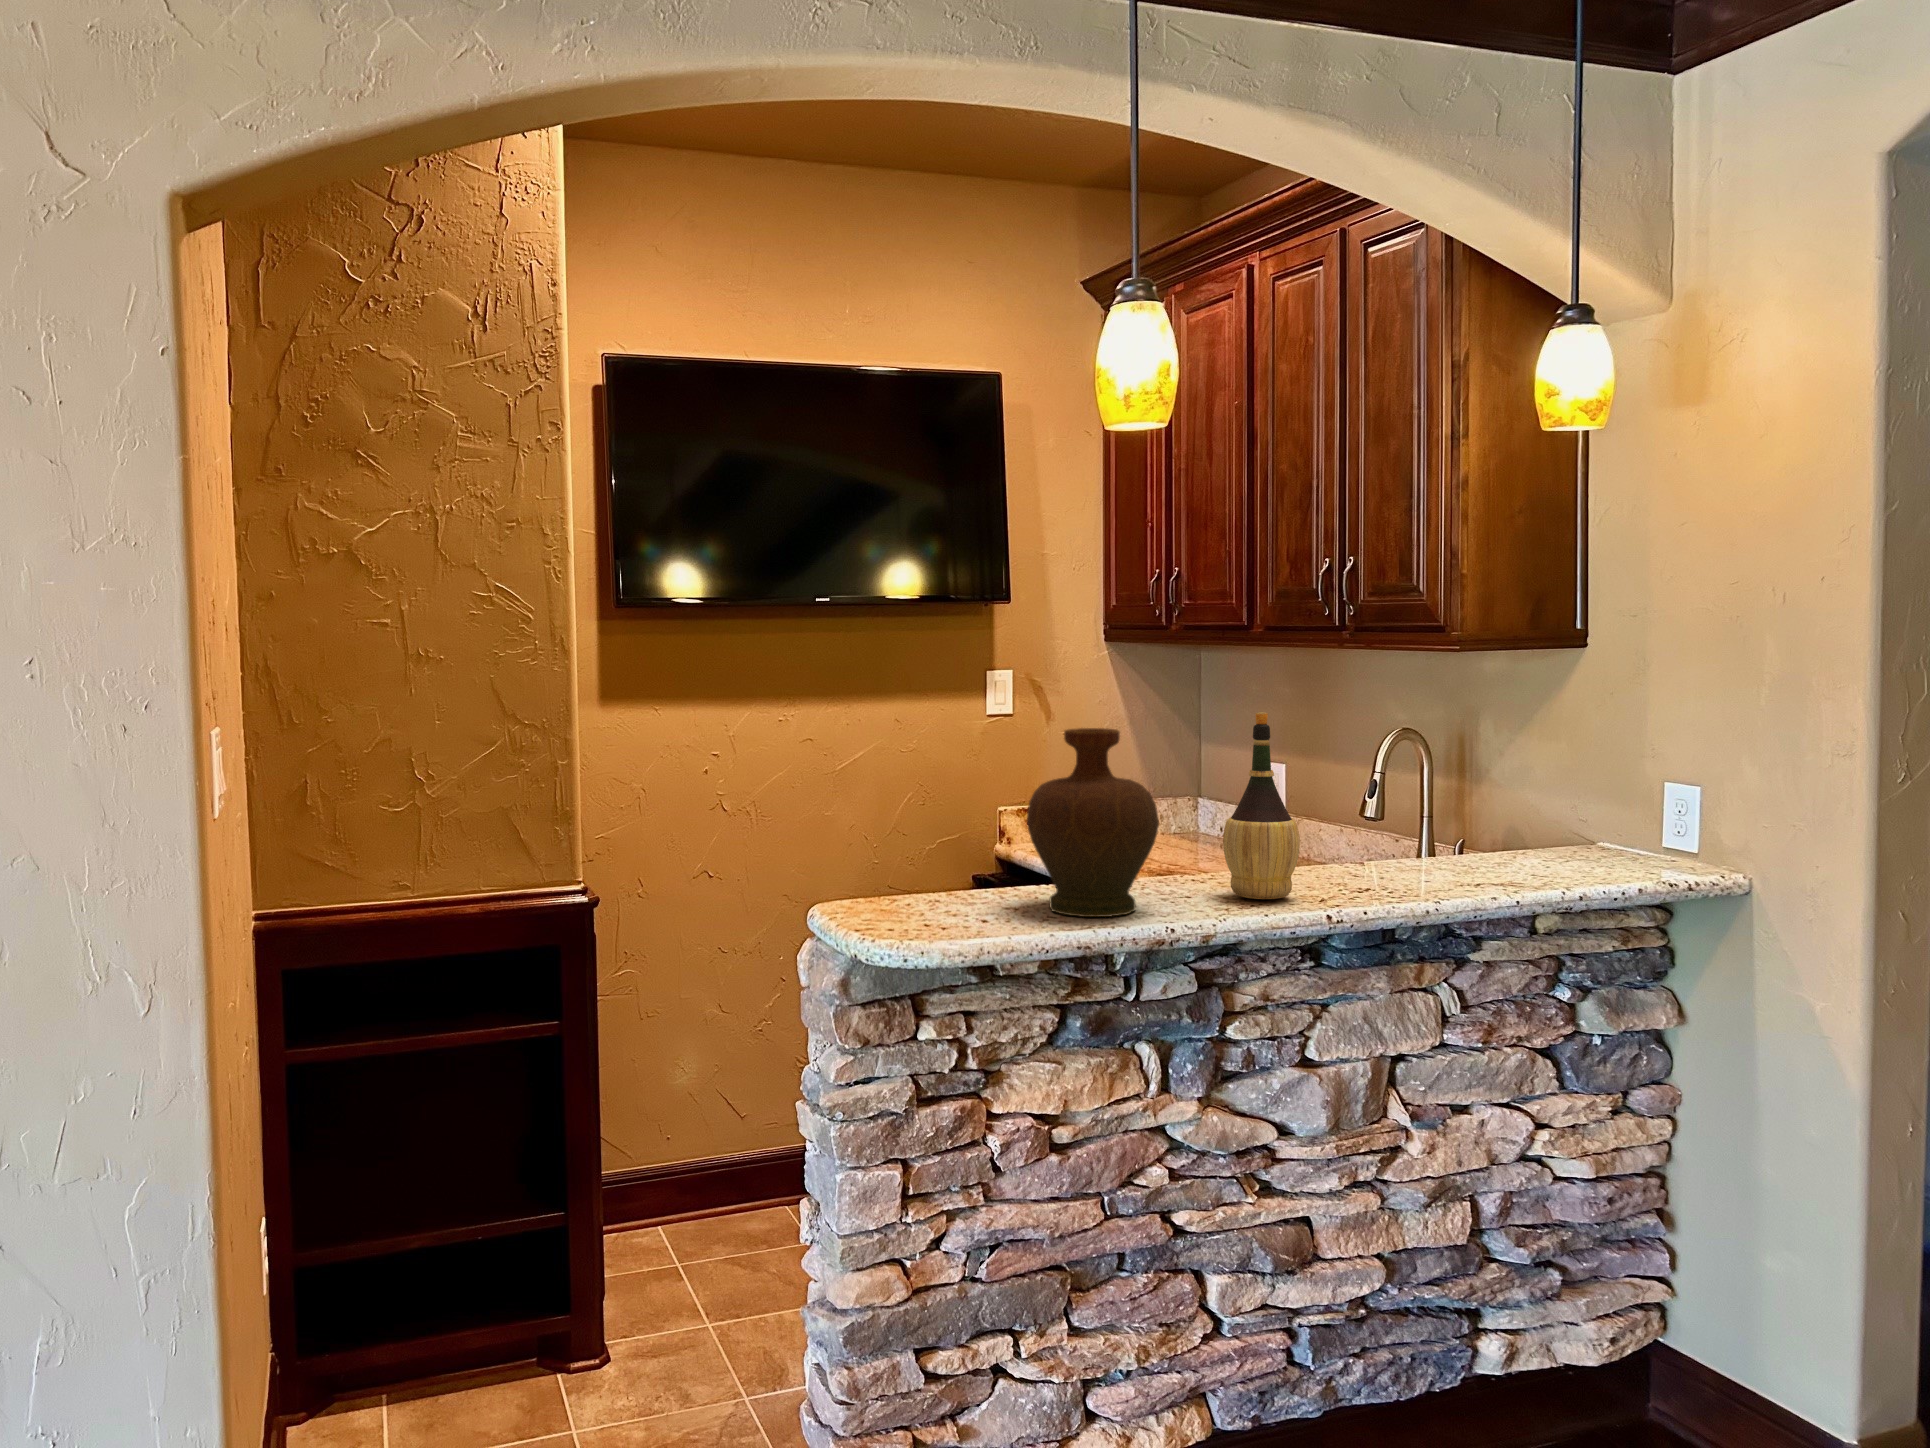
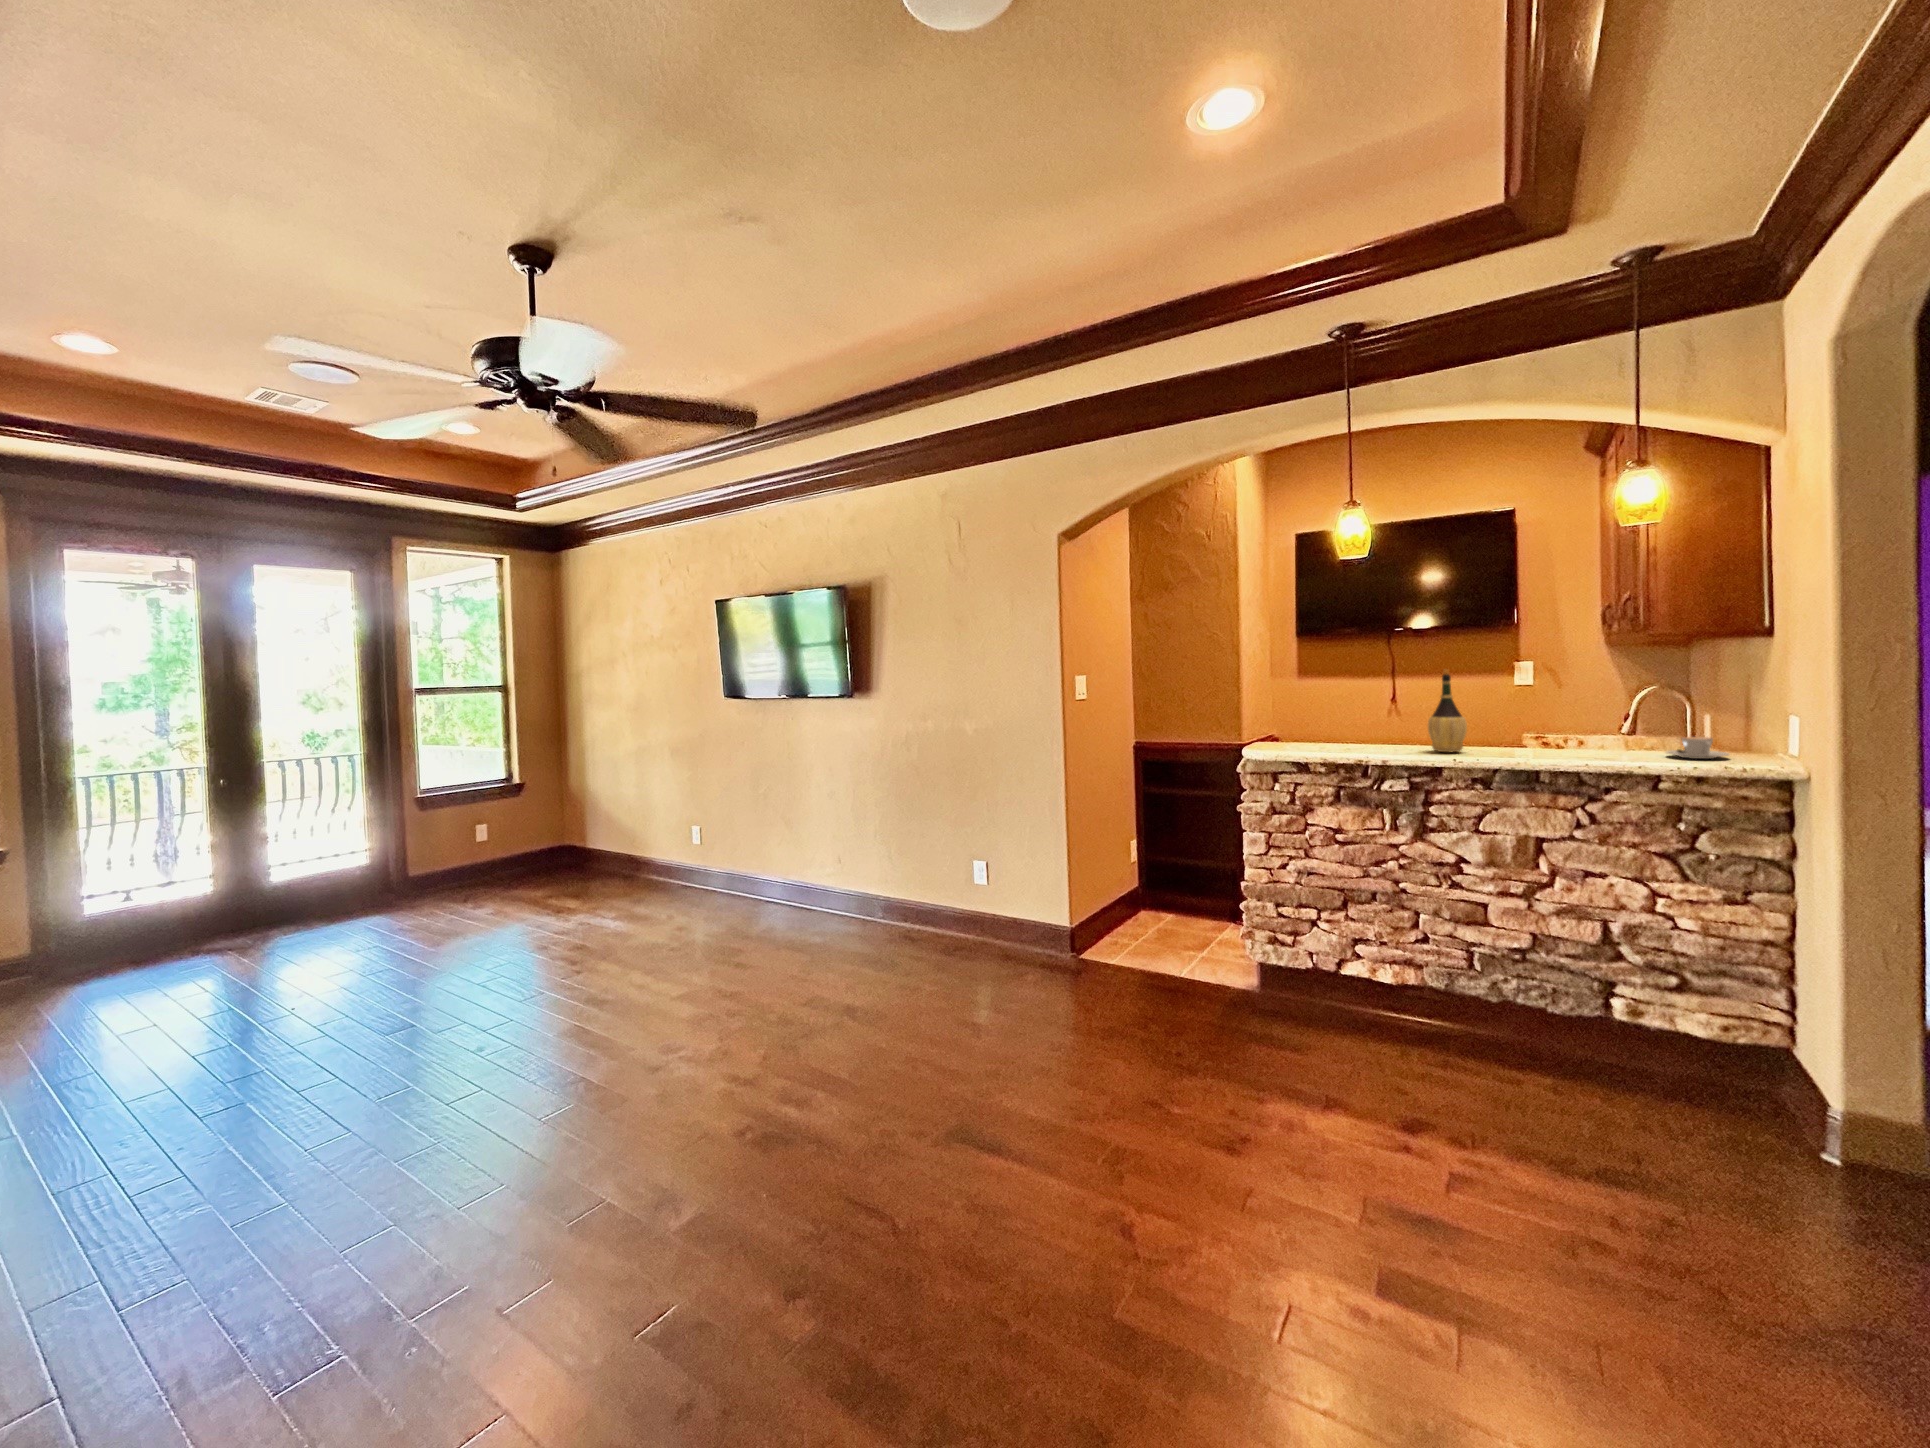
decorative vase: present [1027,728,1159,917] -> none [1328,676,1387,751]
coffee cup: none [1535,831,1627,872] -> present [1666,737,1729,759]

